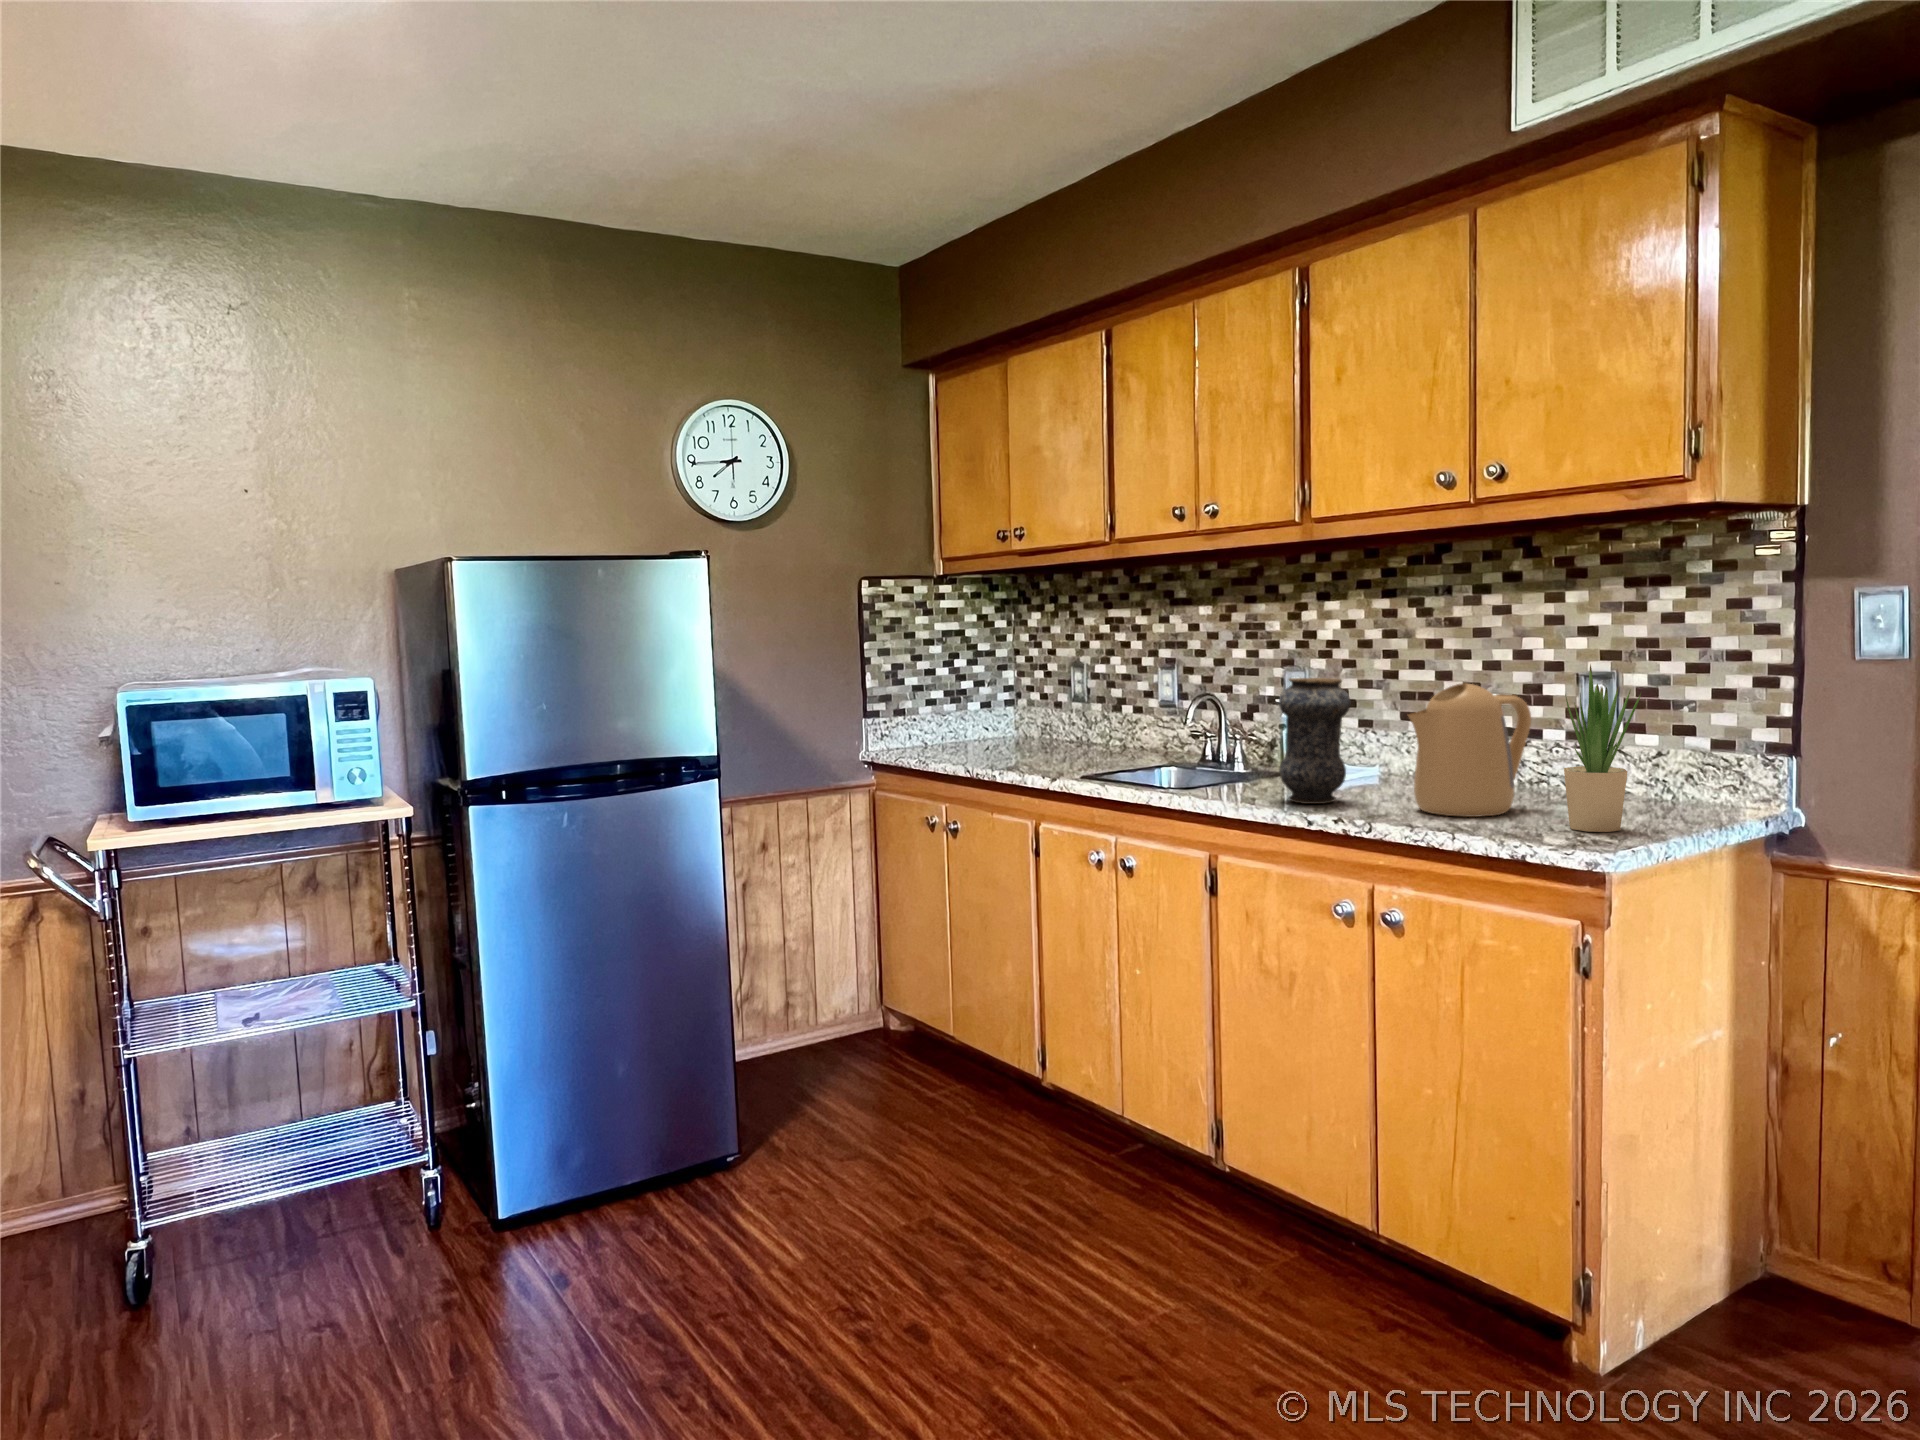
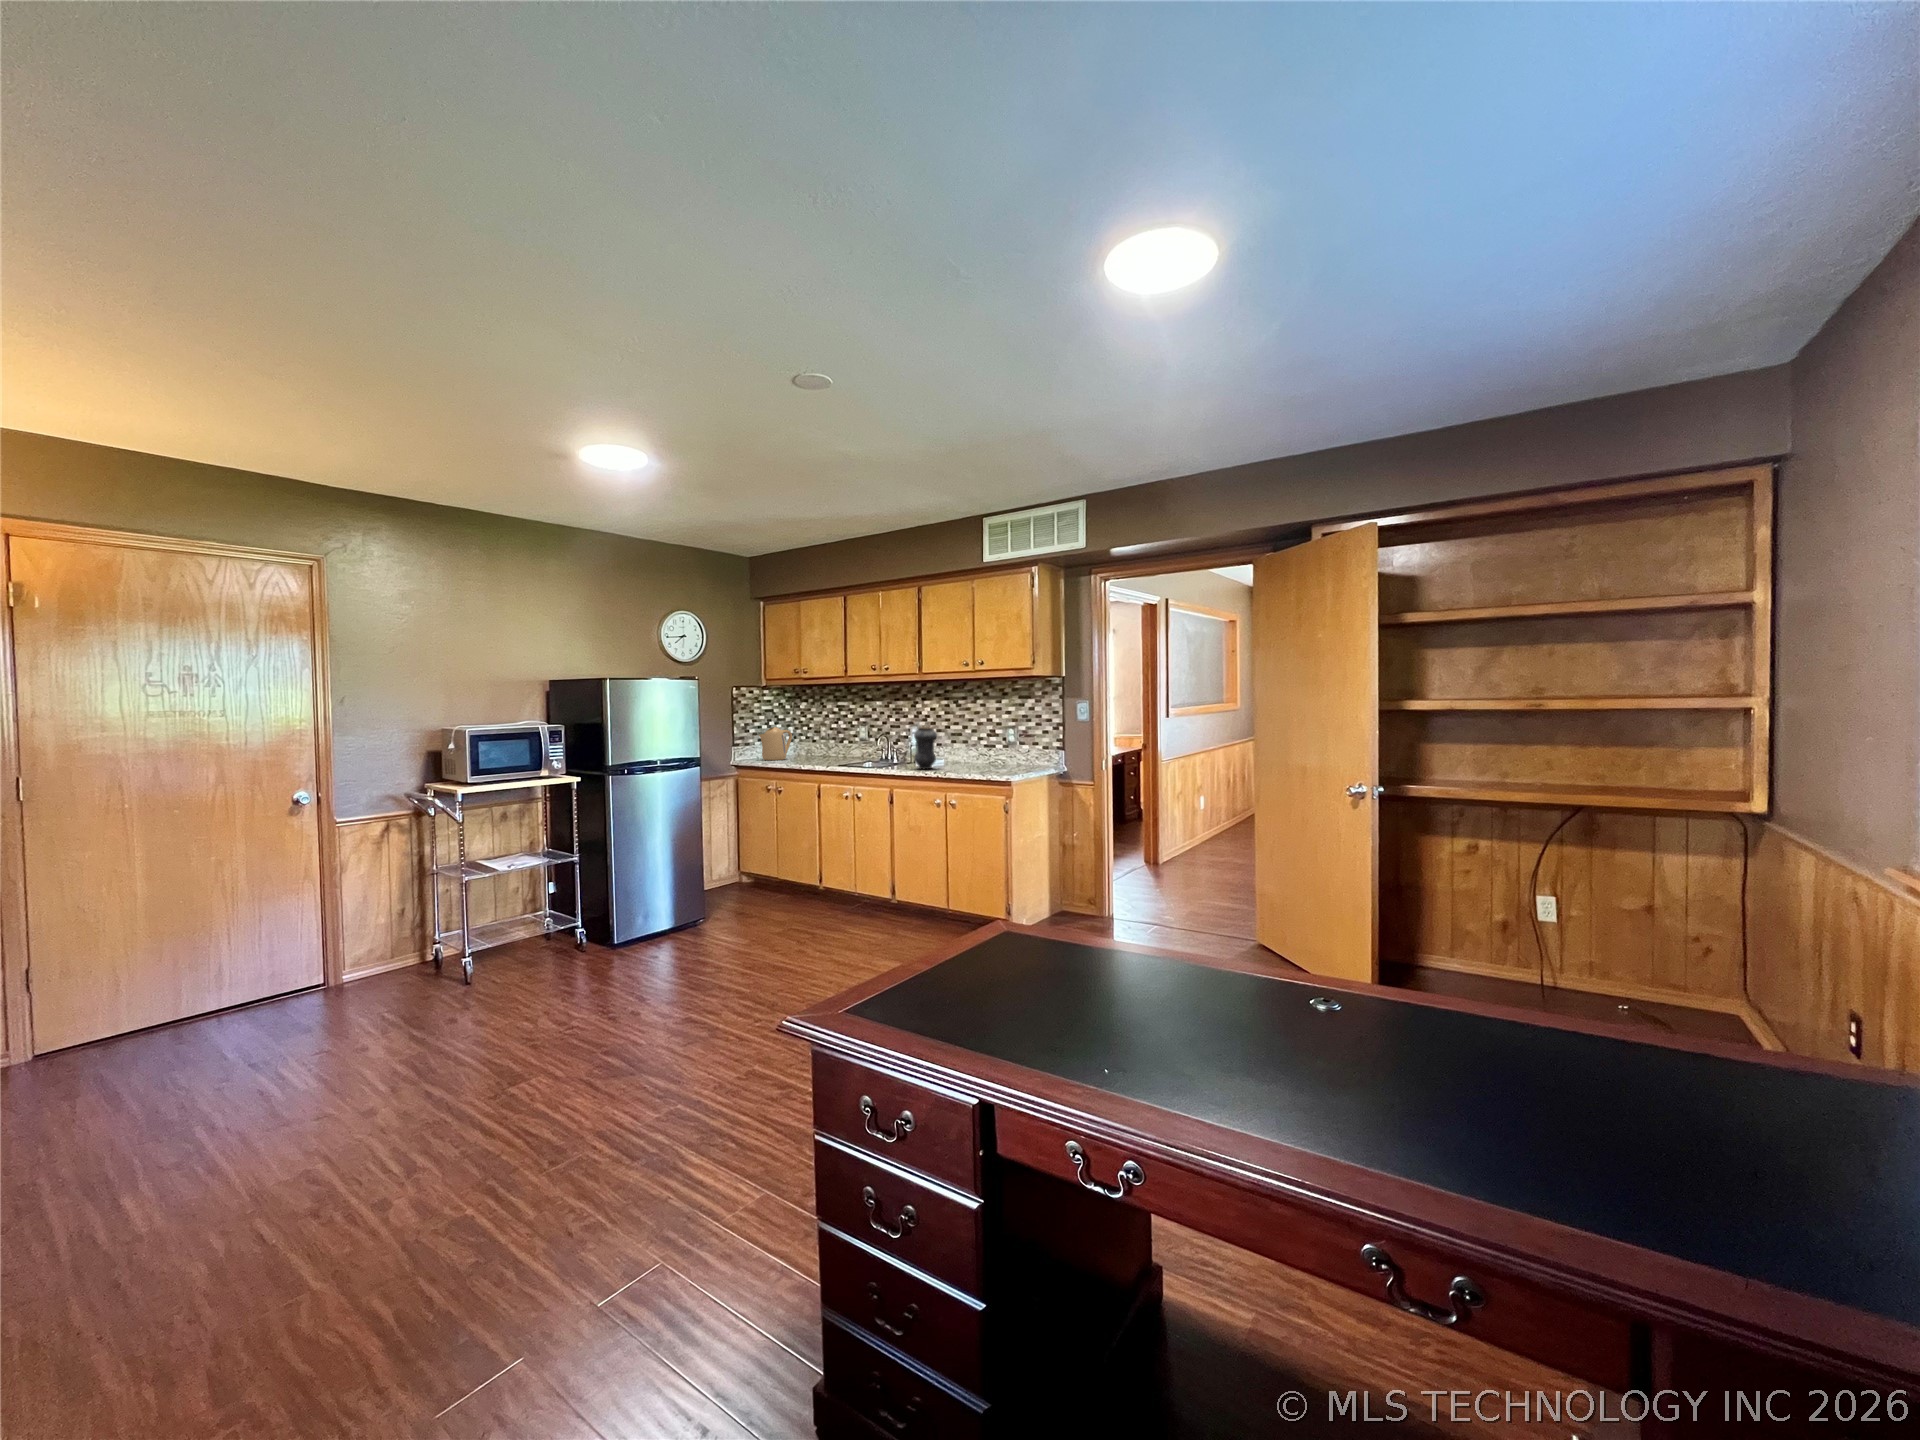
potted plant: present [1564,665,1641,832] -> none [1000,722,1020,772]
kettle: present [1408,683,1531,817] -> present [759,727,792,760]

